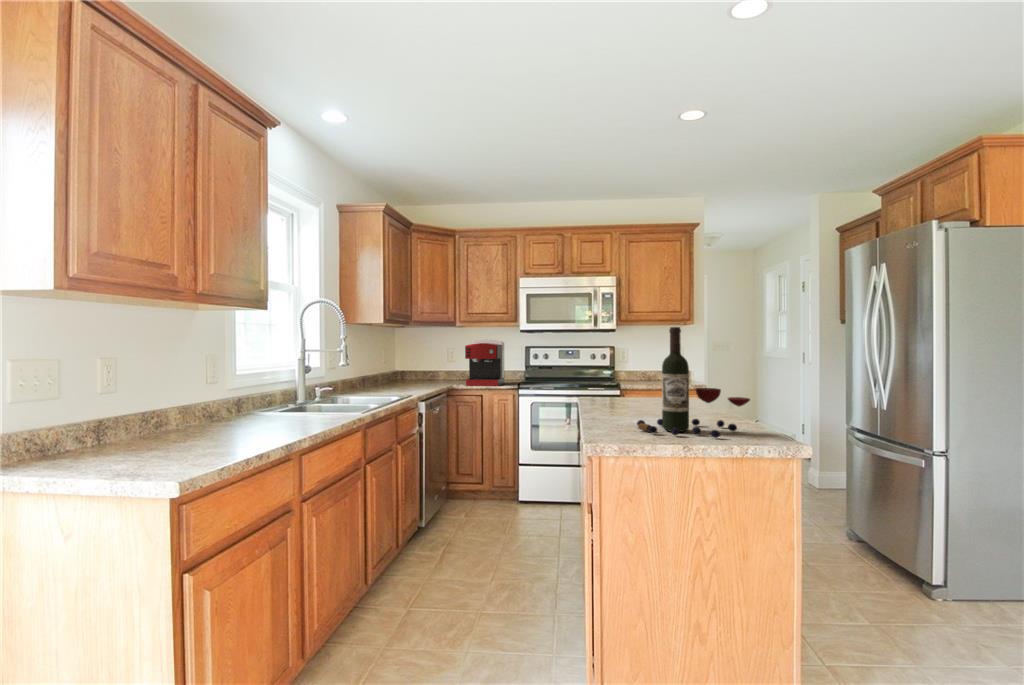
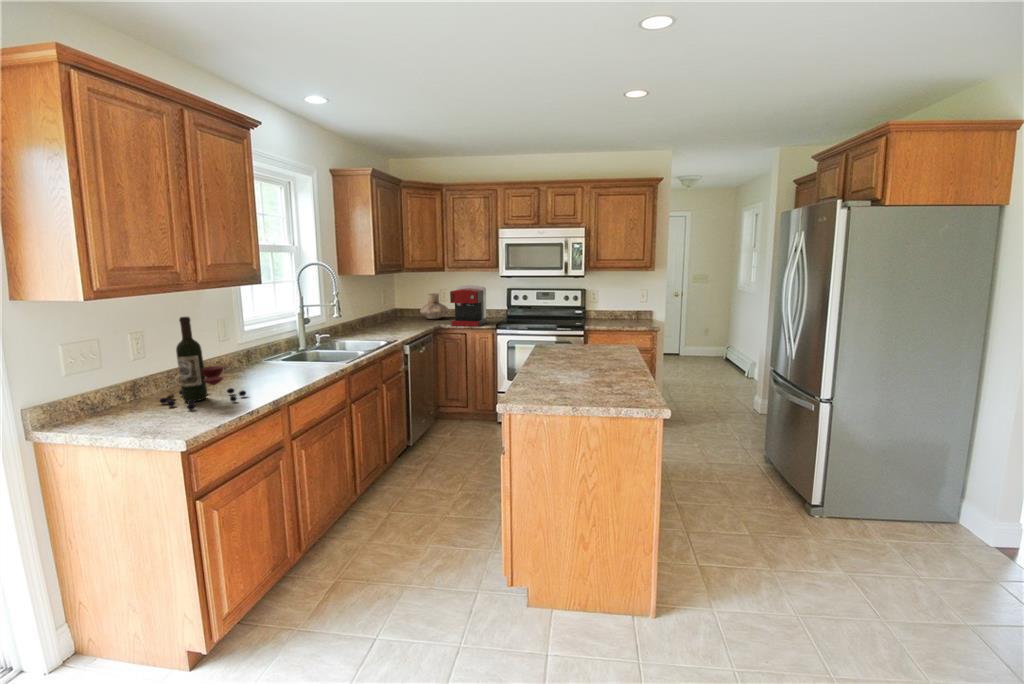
wine bottle: present [637,327,750,438] -> present [160,317,246,410]
vase: none [425,352,458,381] -> present [420,293,448,319]

